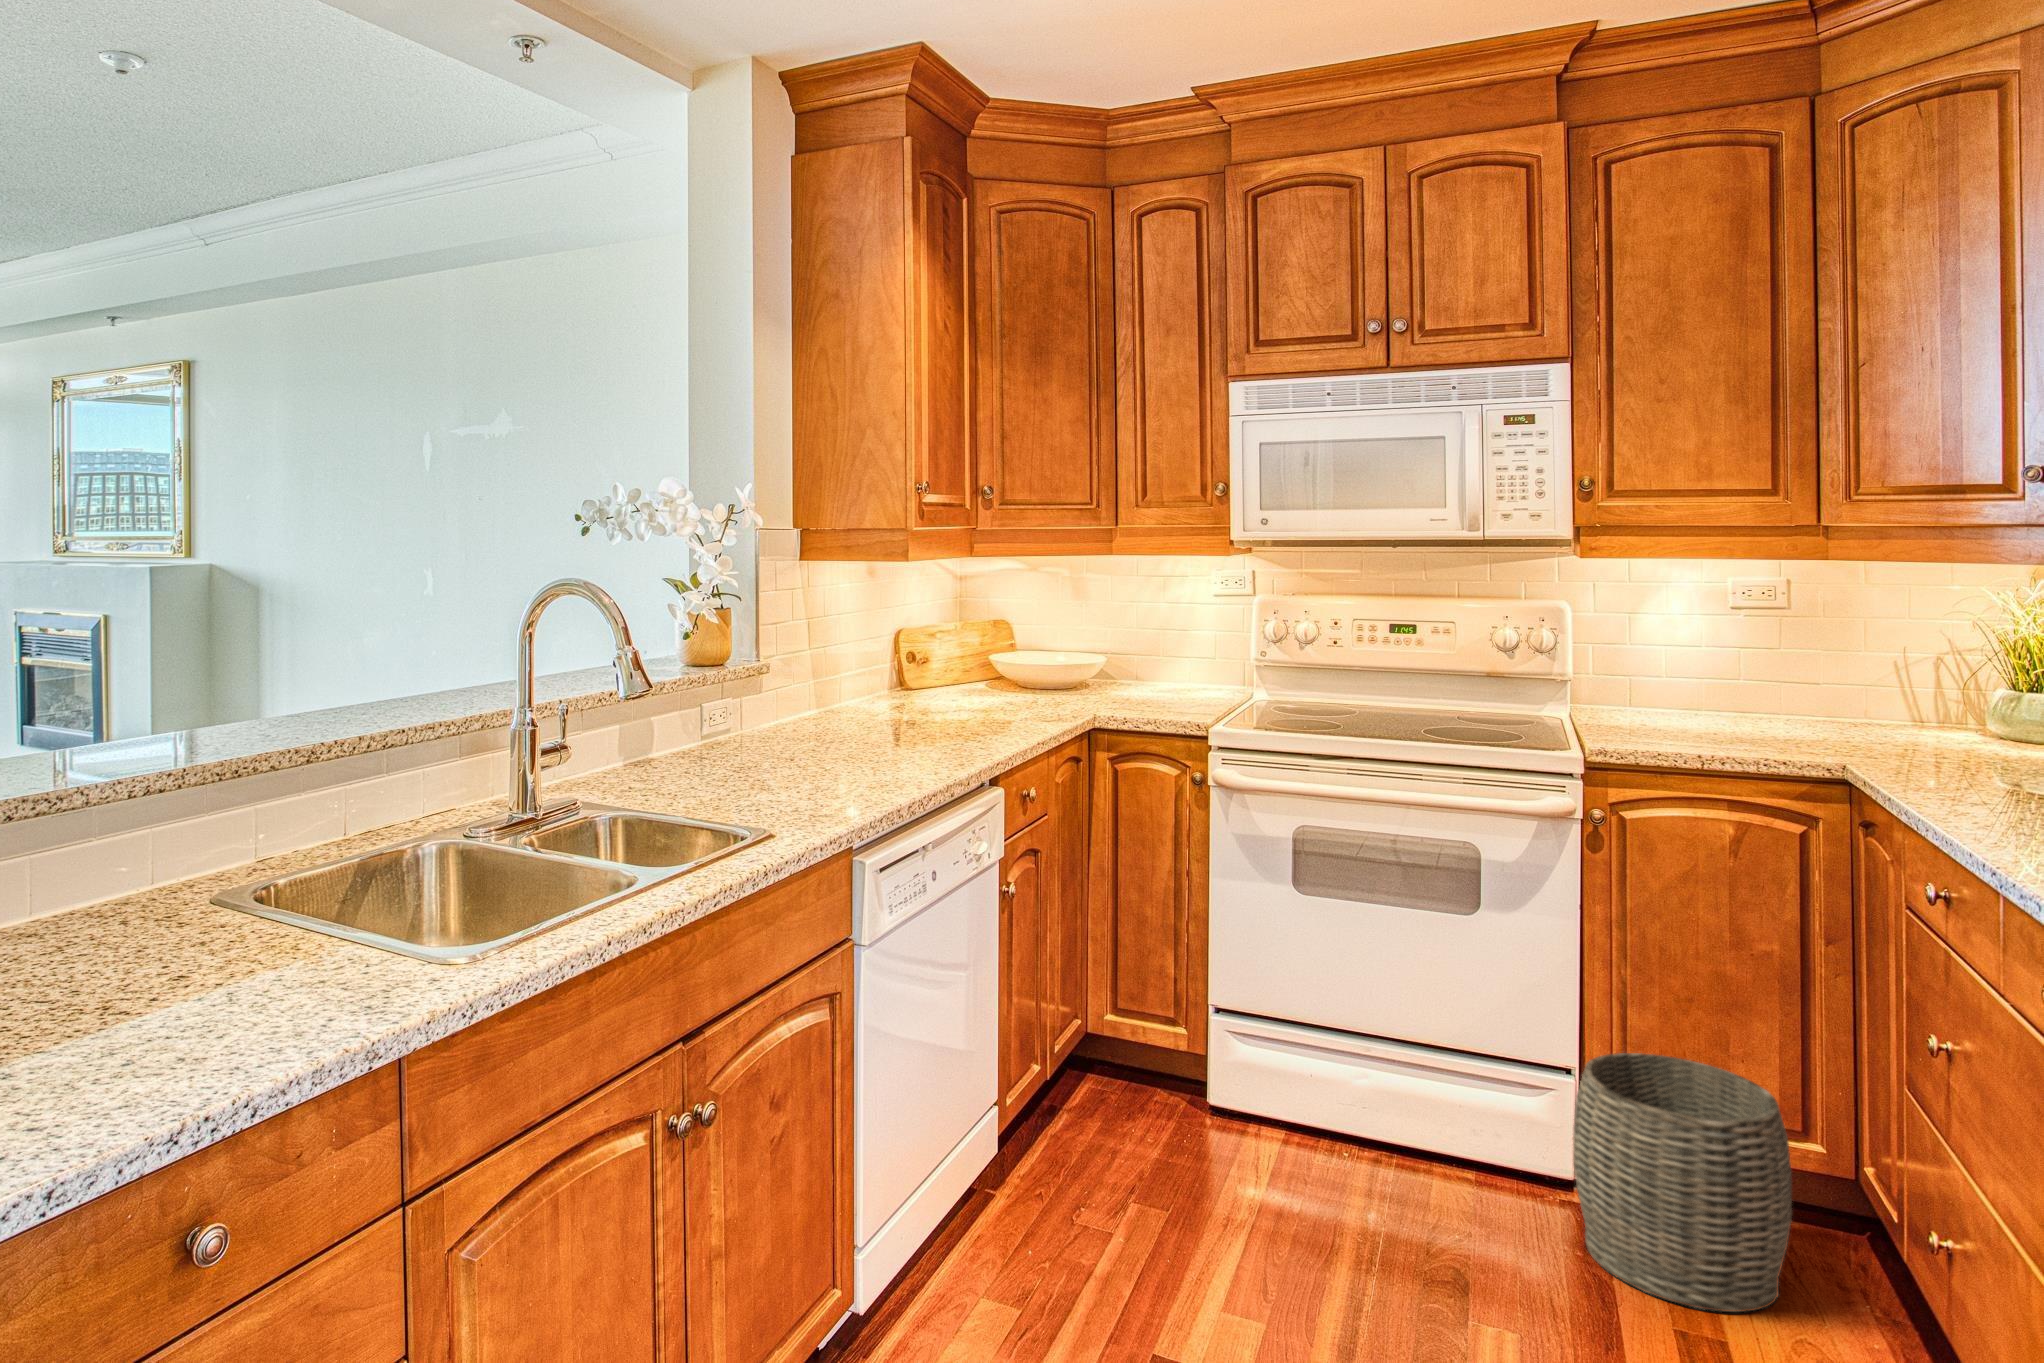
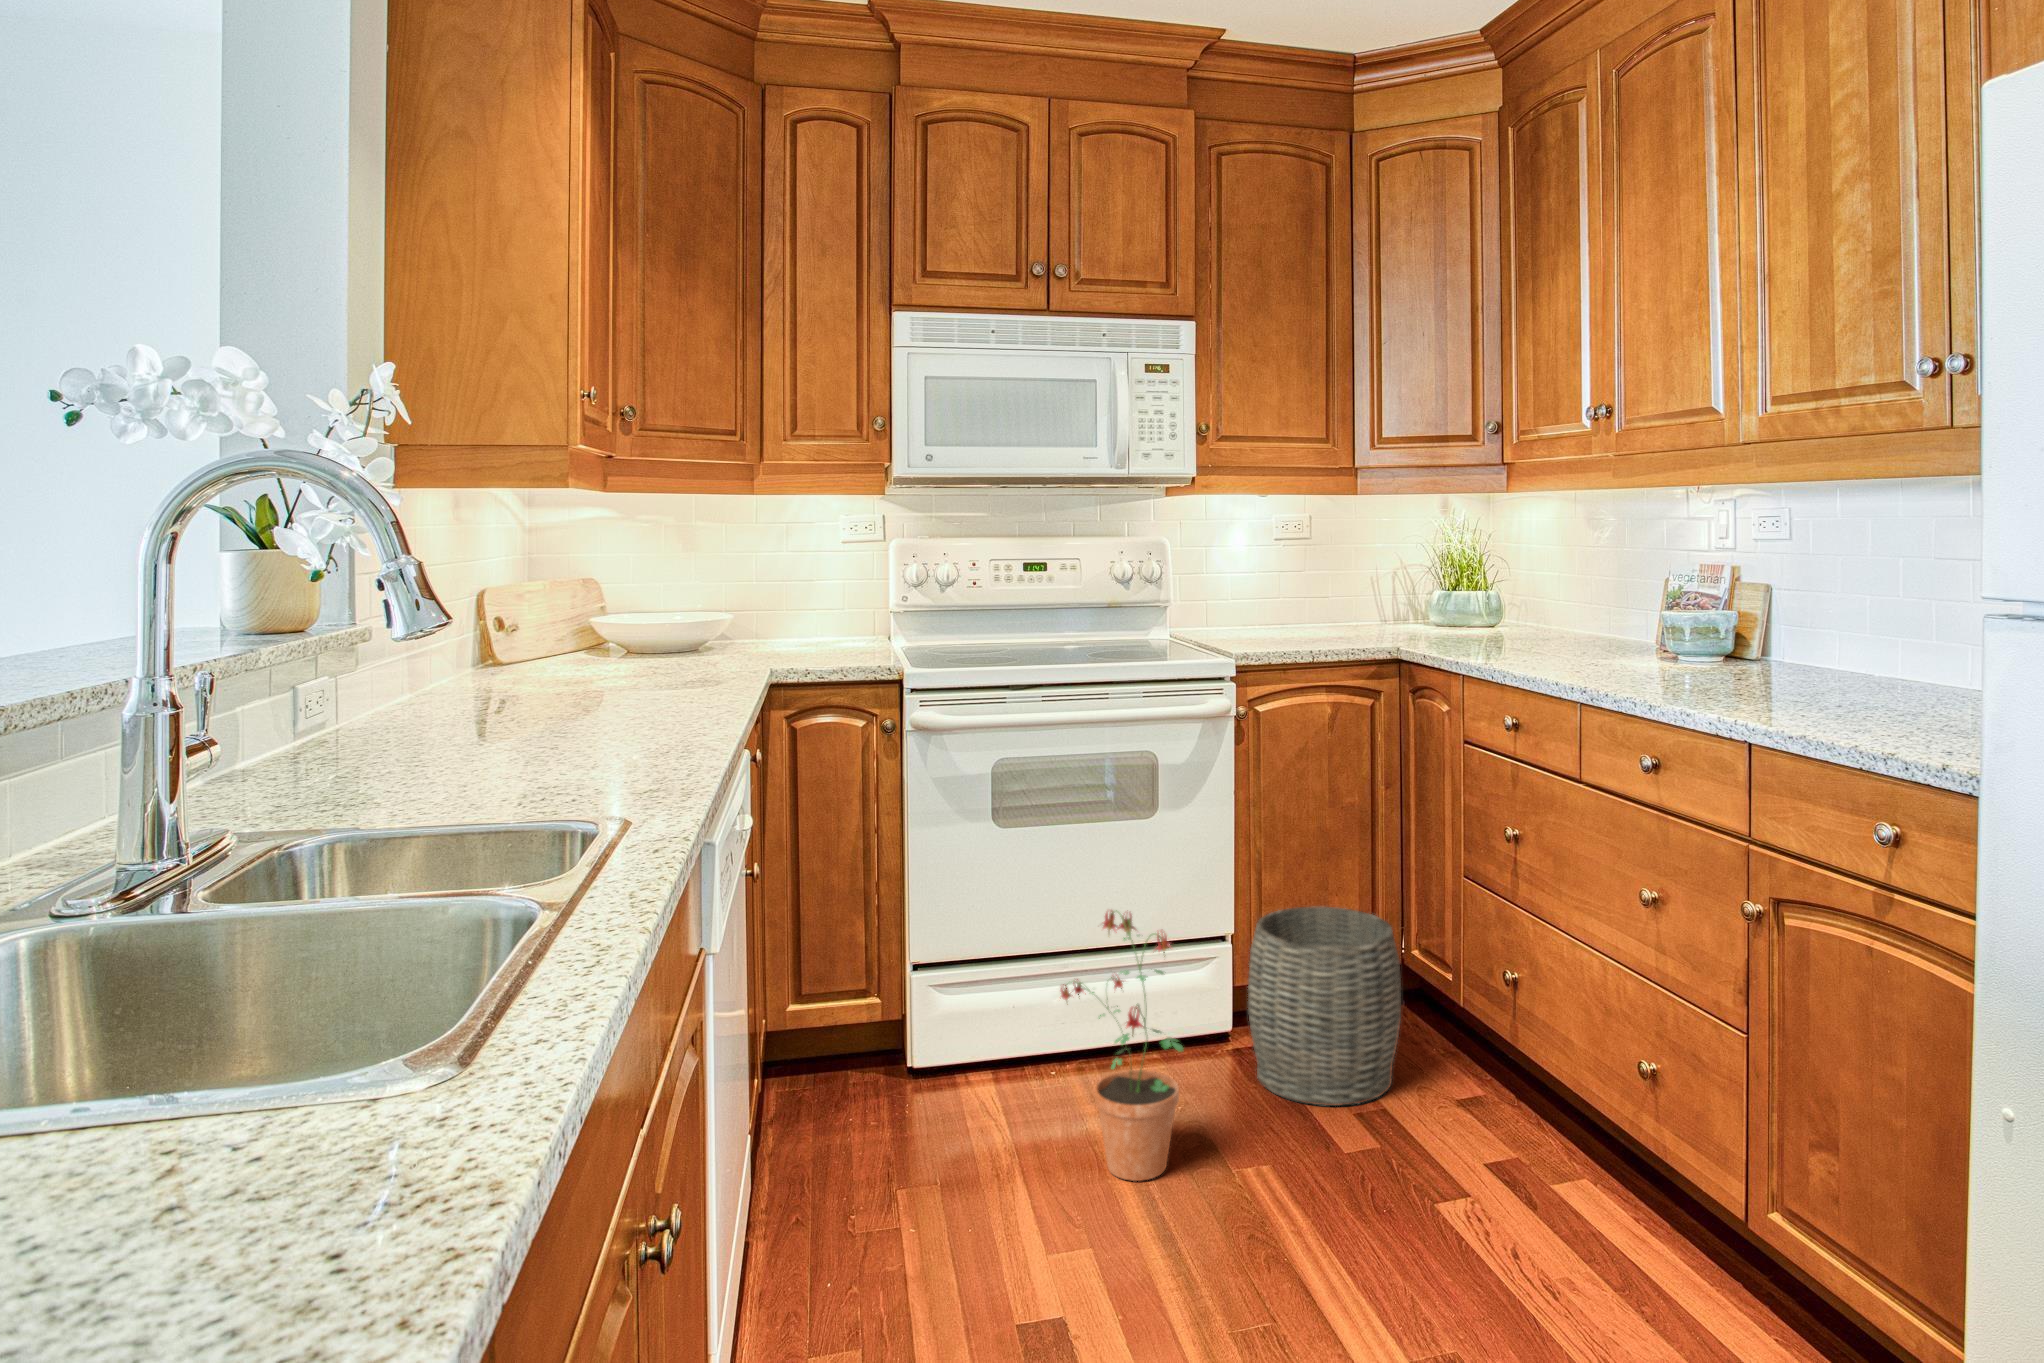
potted plant: none [1292,998,1421,1287] -> present [1061,910,1184,1181]

